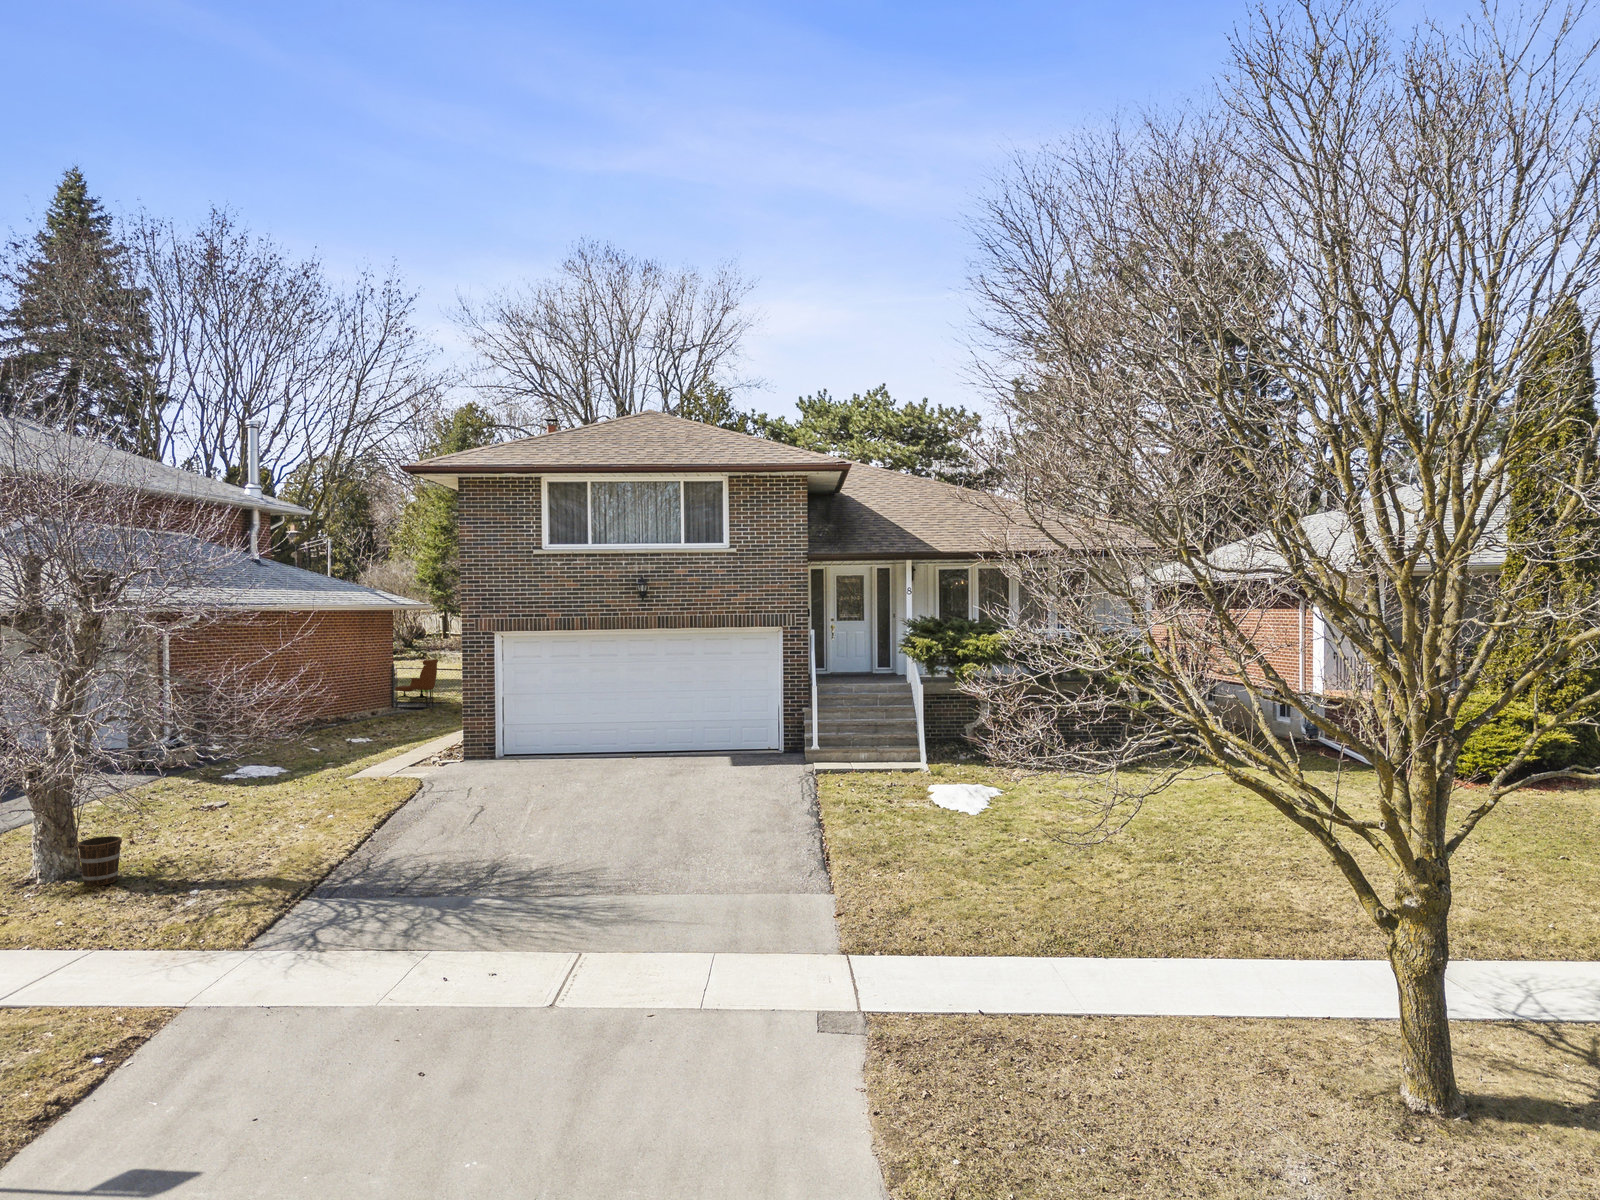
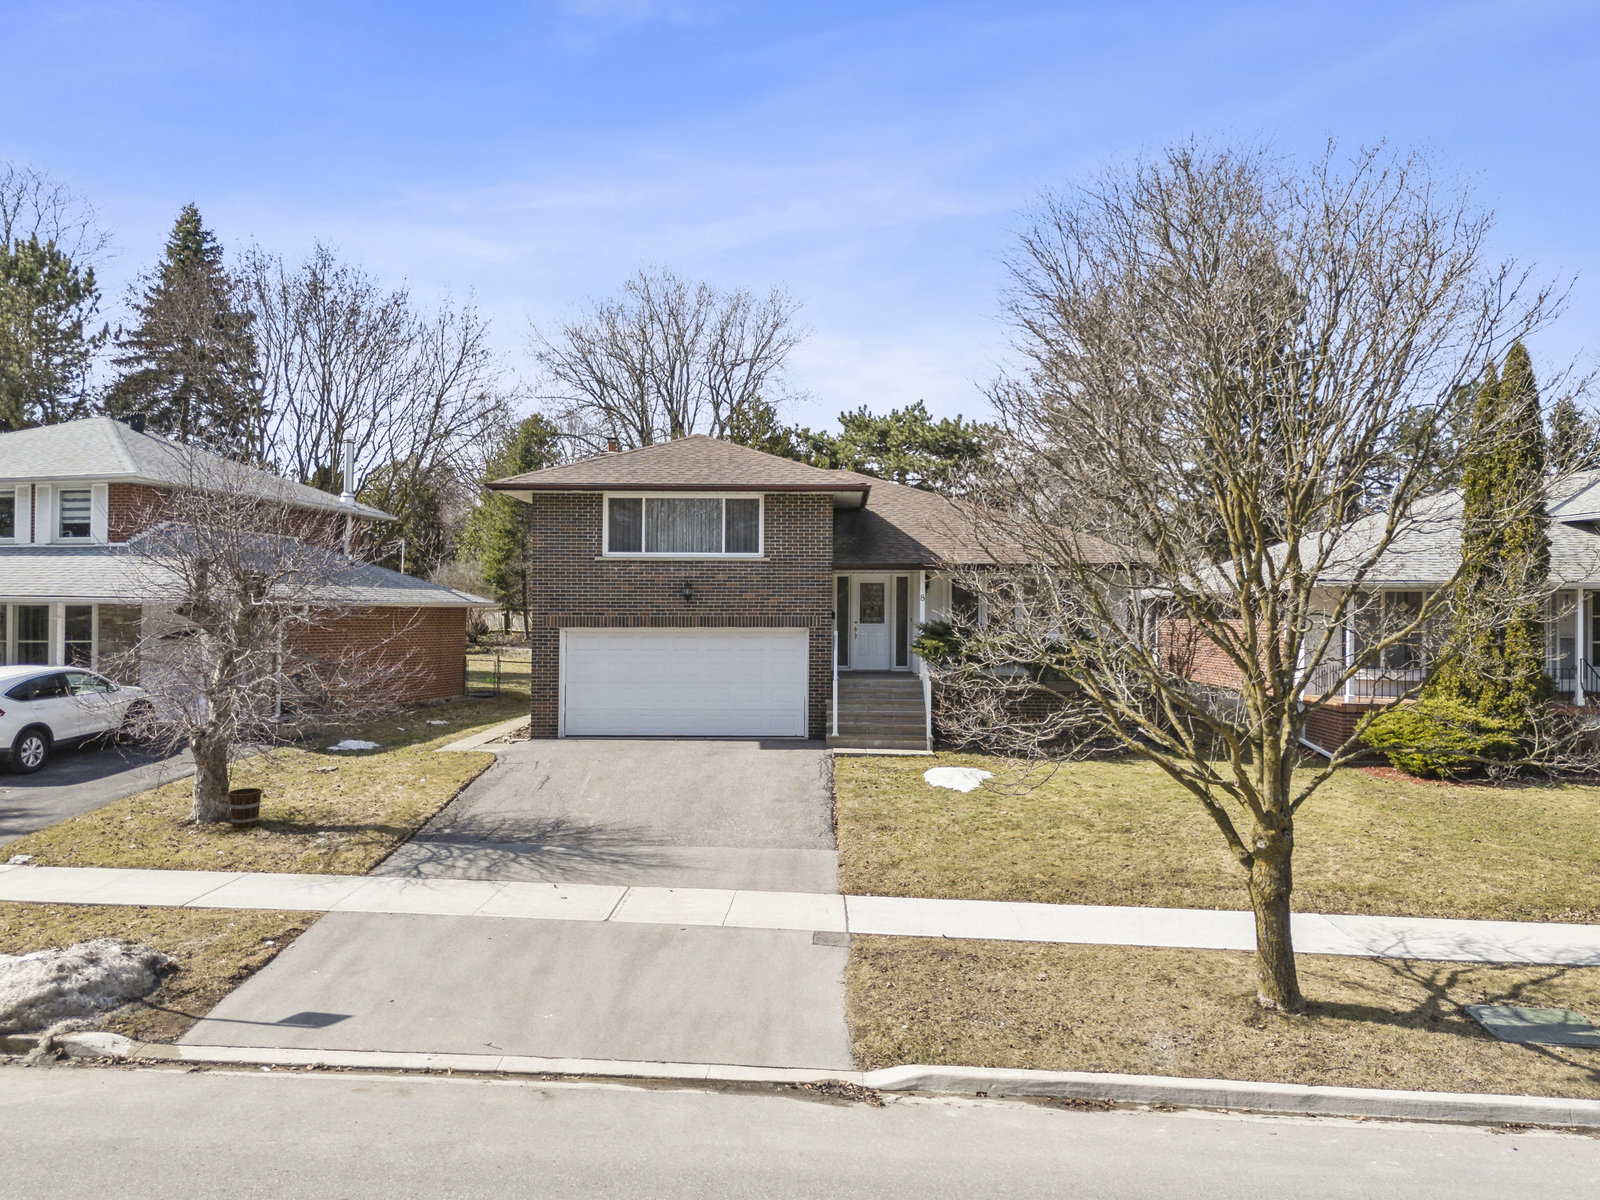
lounge chair: present [395,659,438,700] -> none [471,649,509,686]

